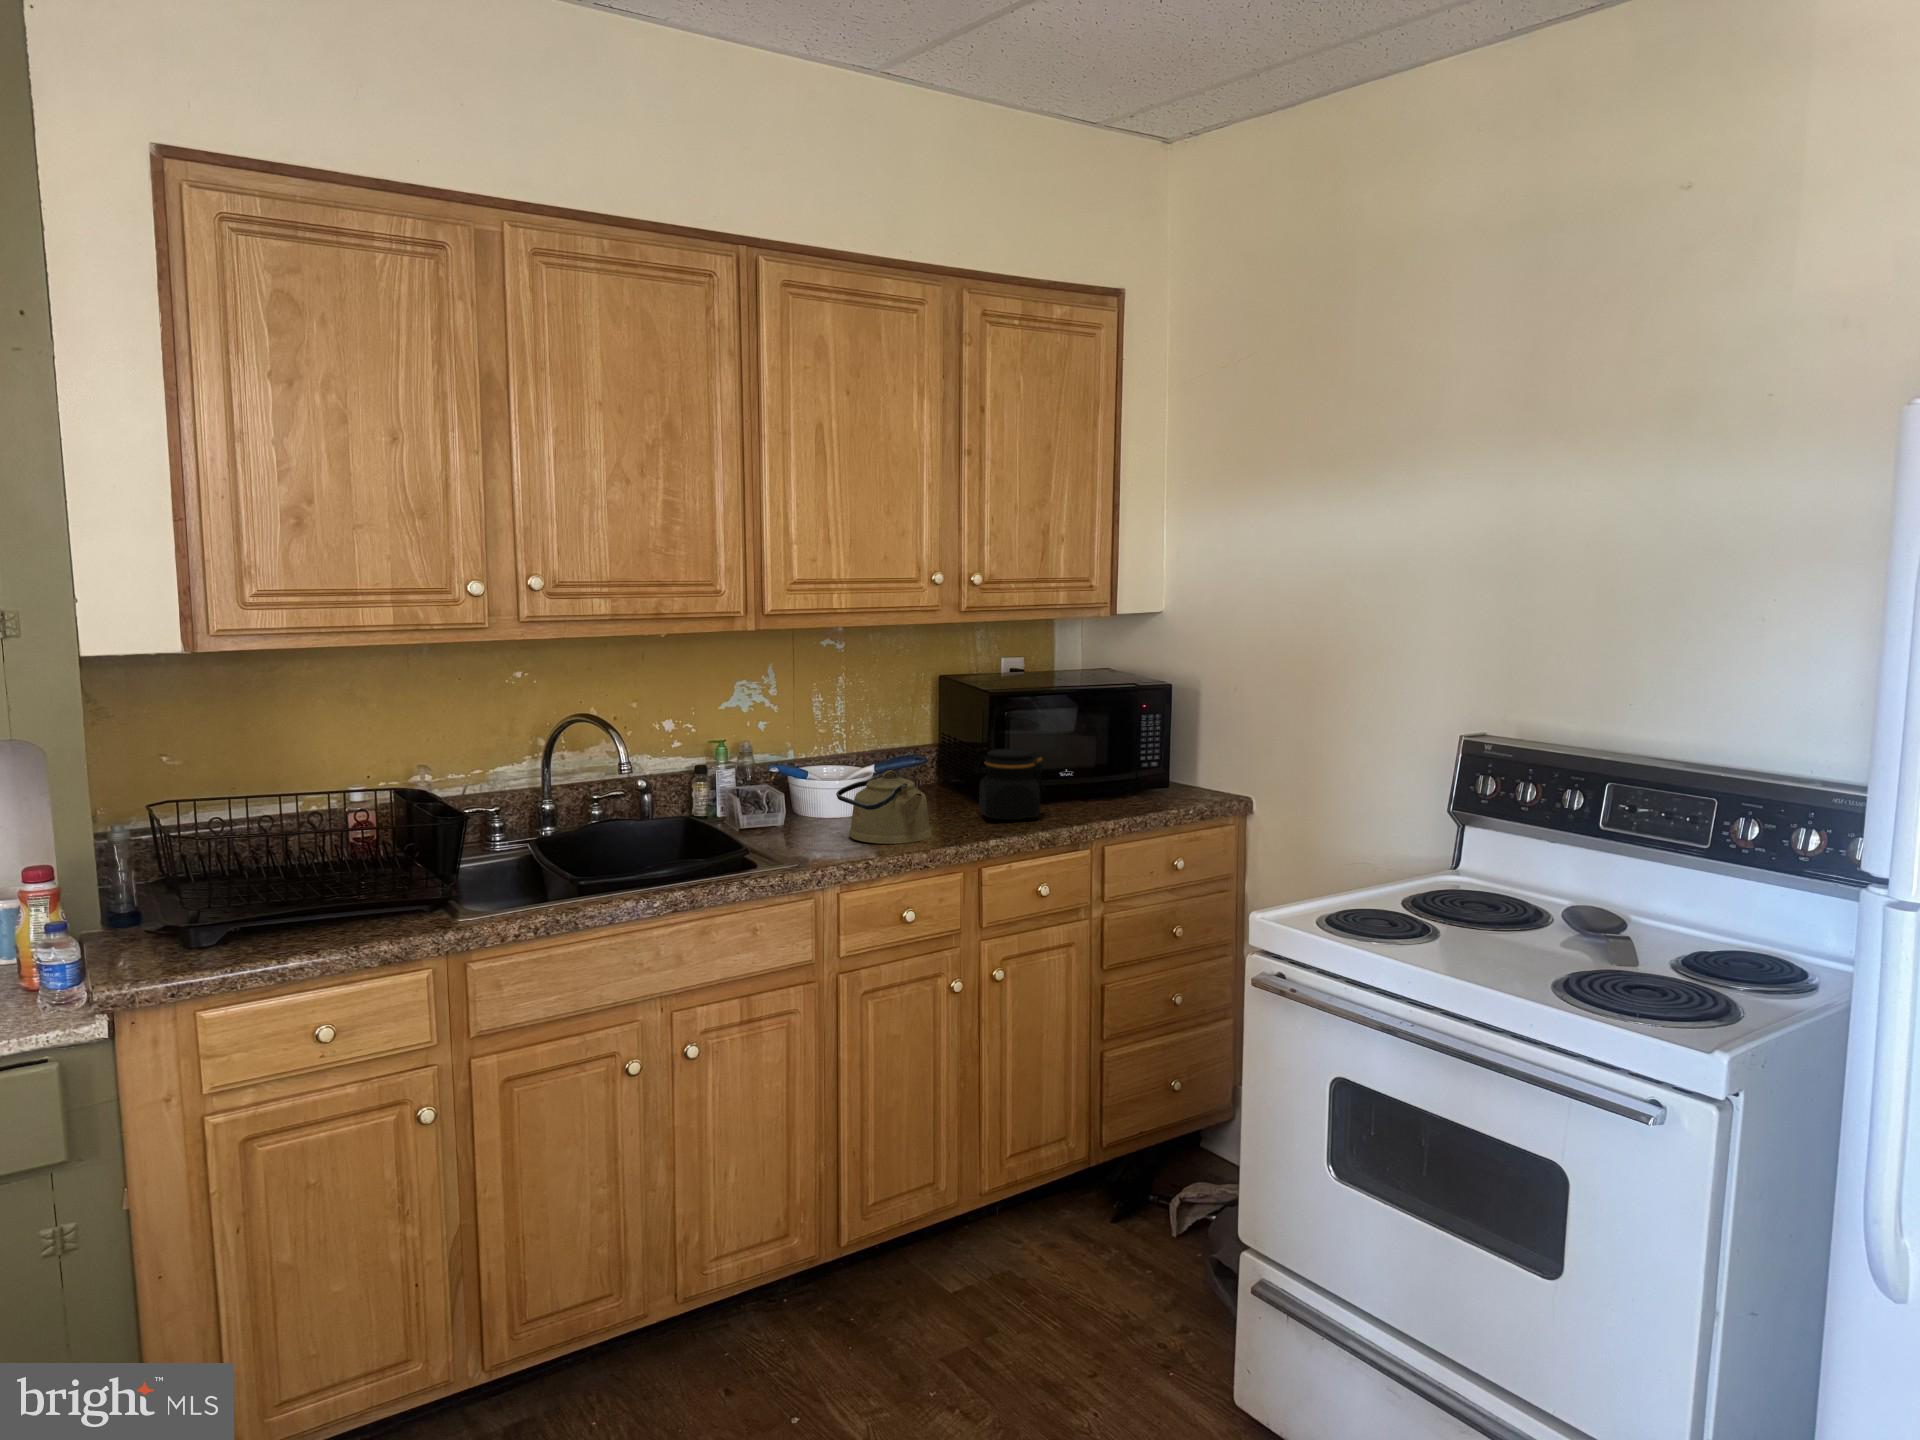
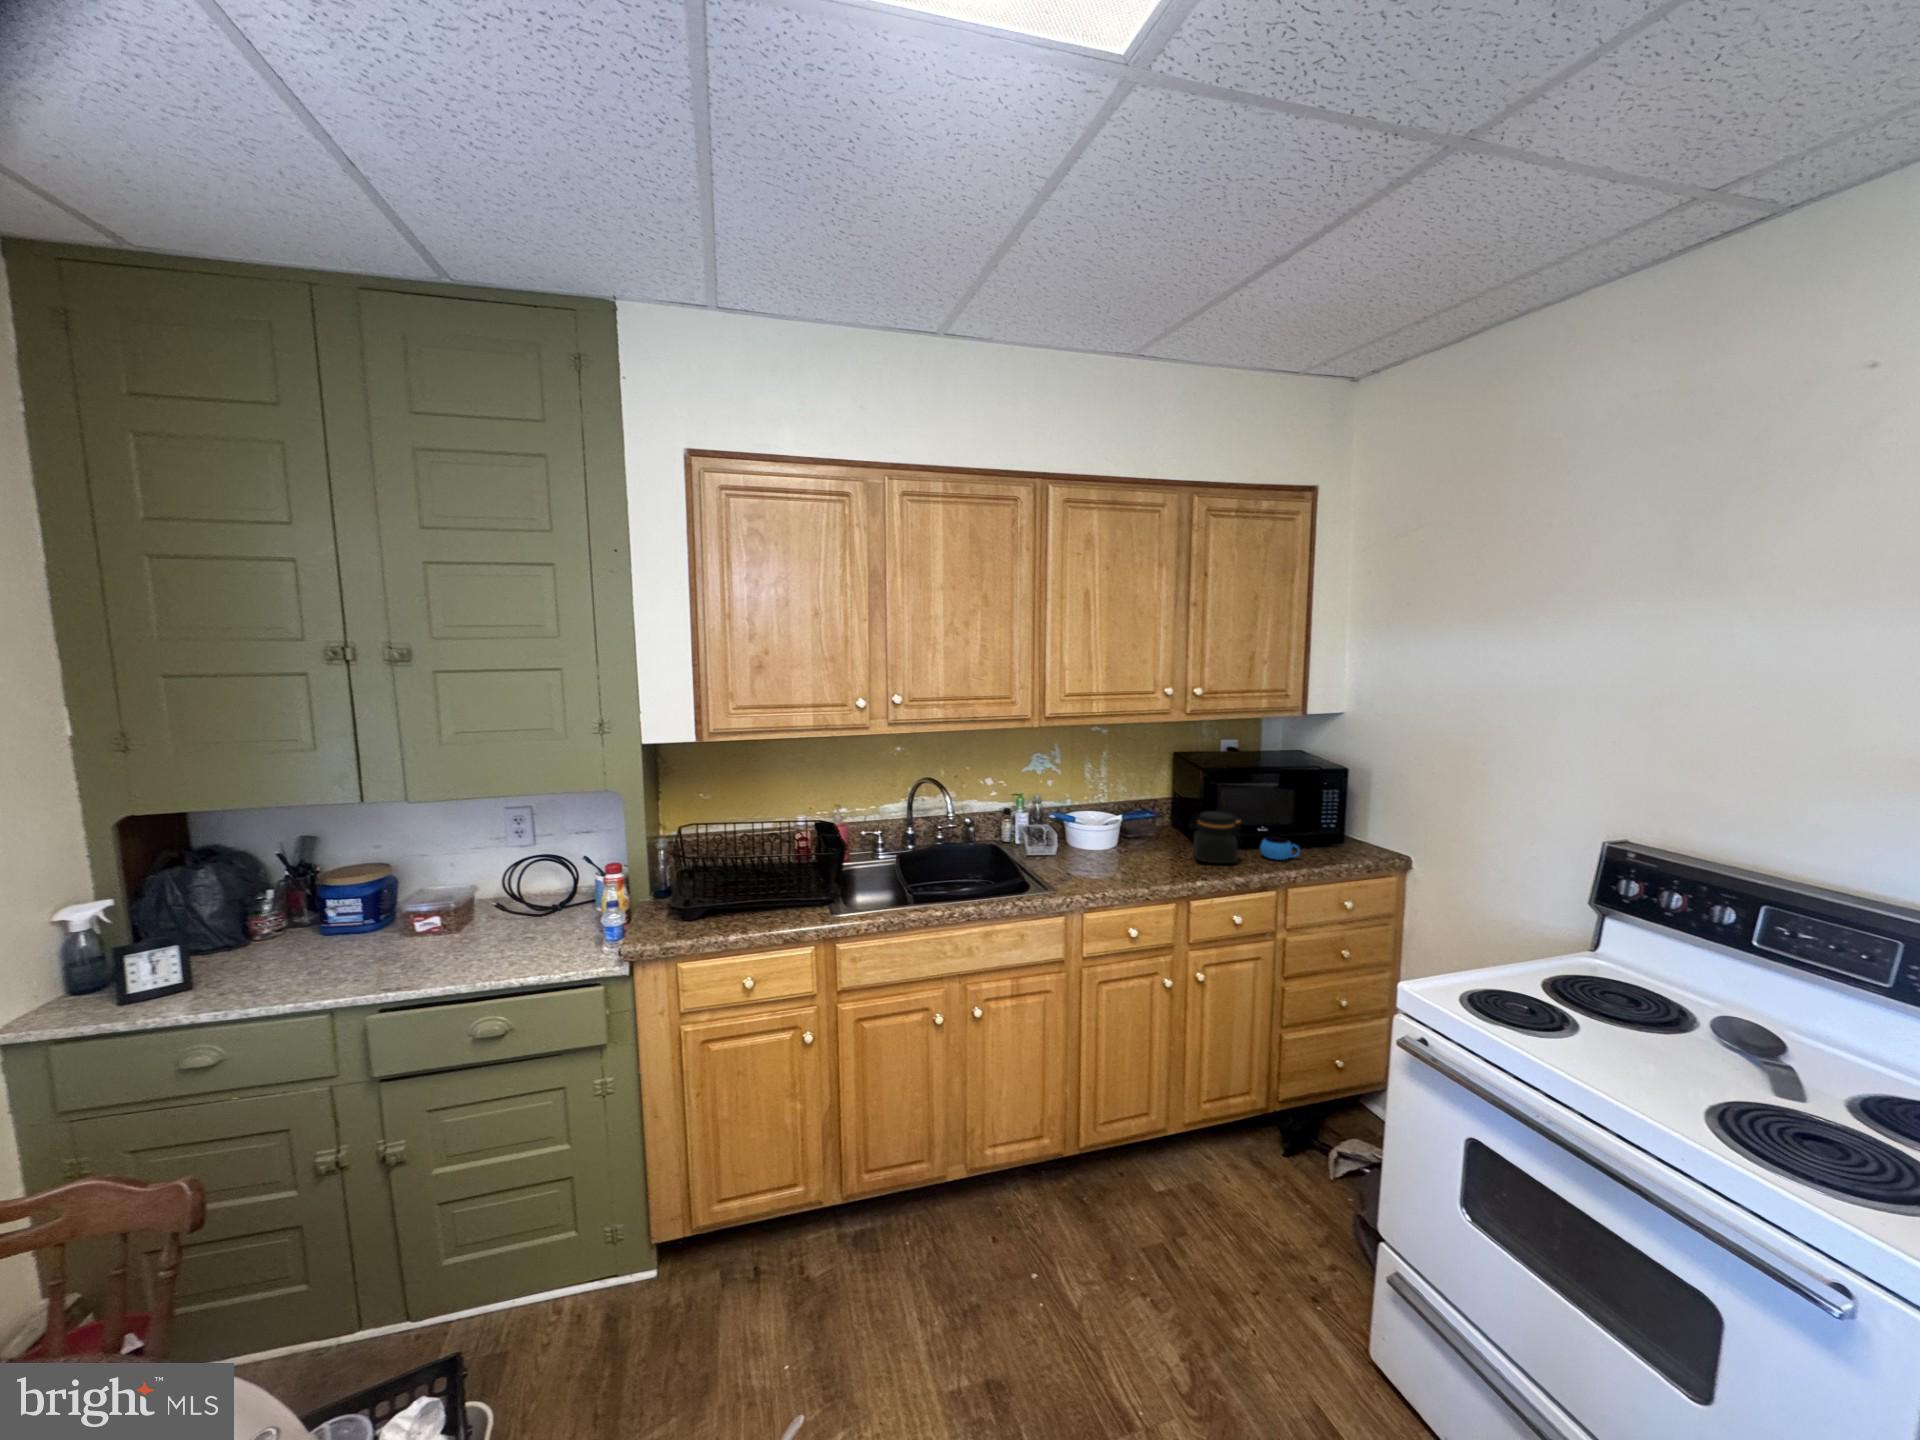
kettle: present [836,770,931,844] -> none [1090,825,1155,877]
mug: none [1068,782,1119,810] -> present [1260,837,1300,860]

